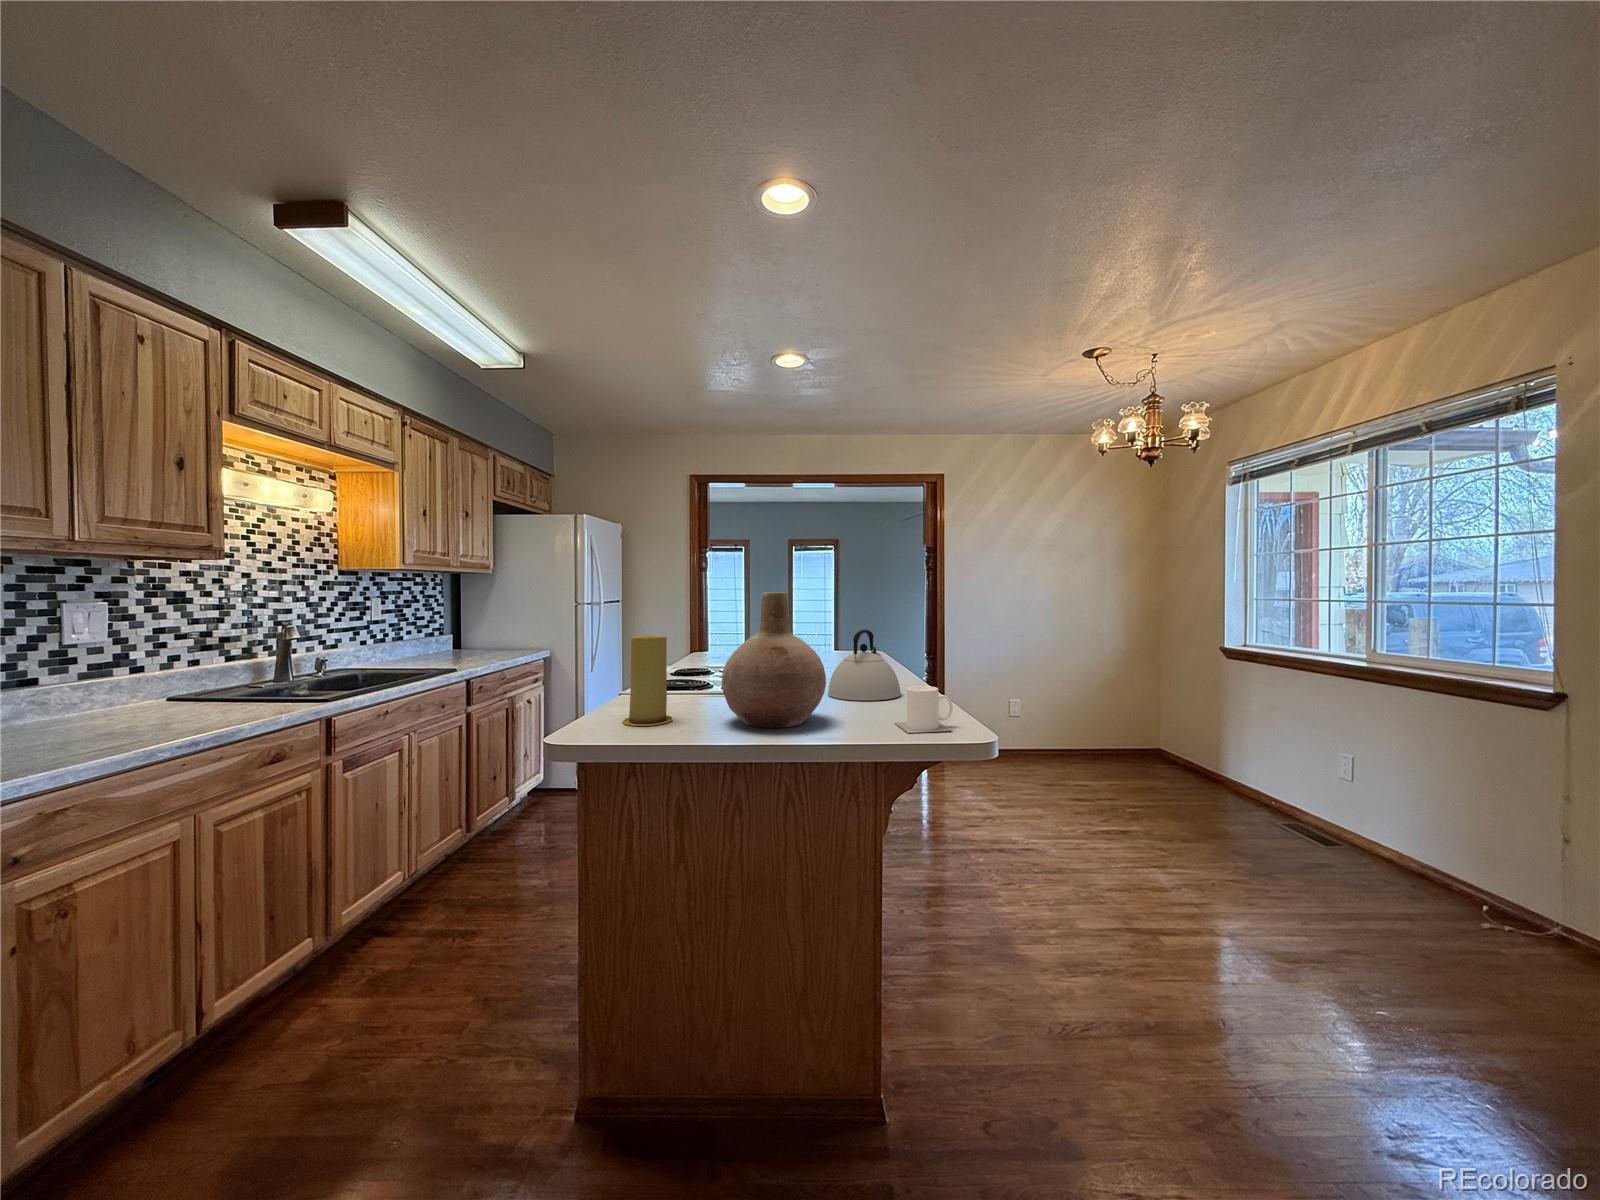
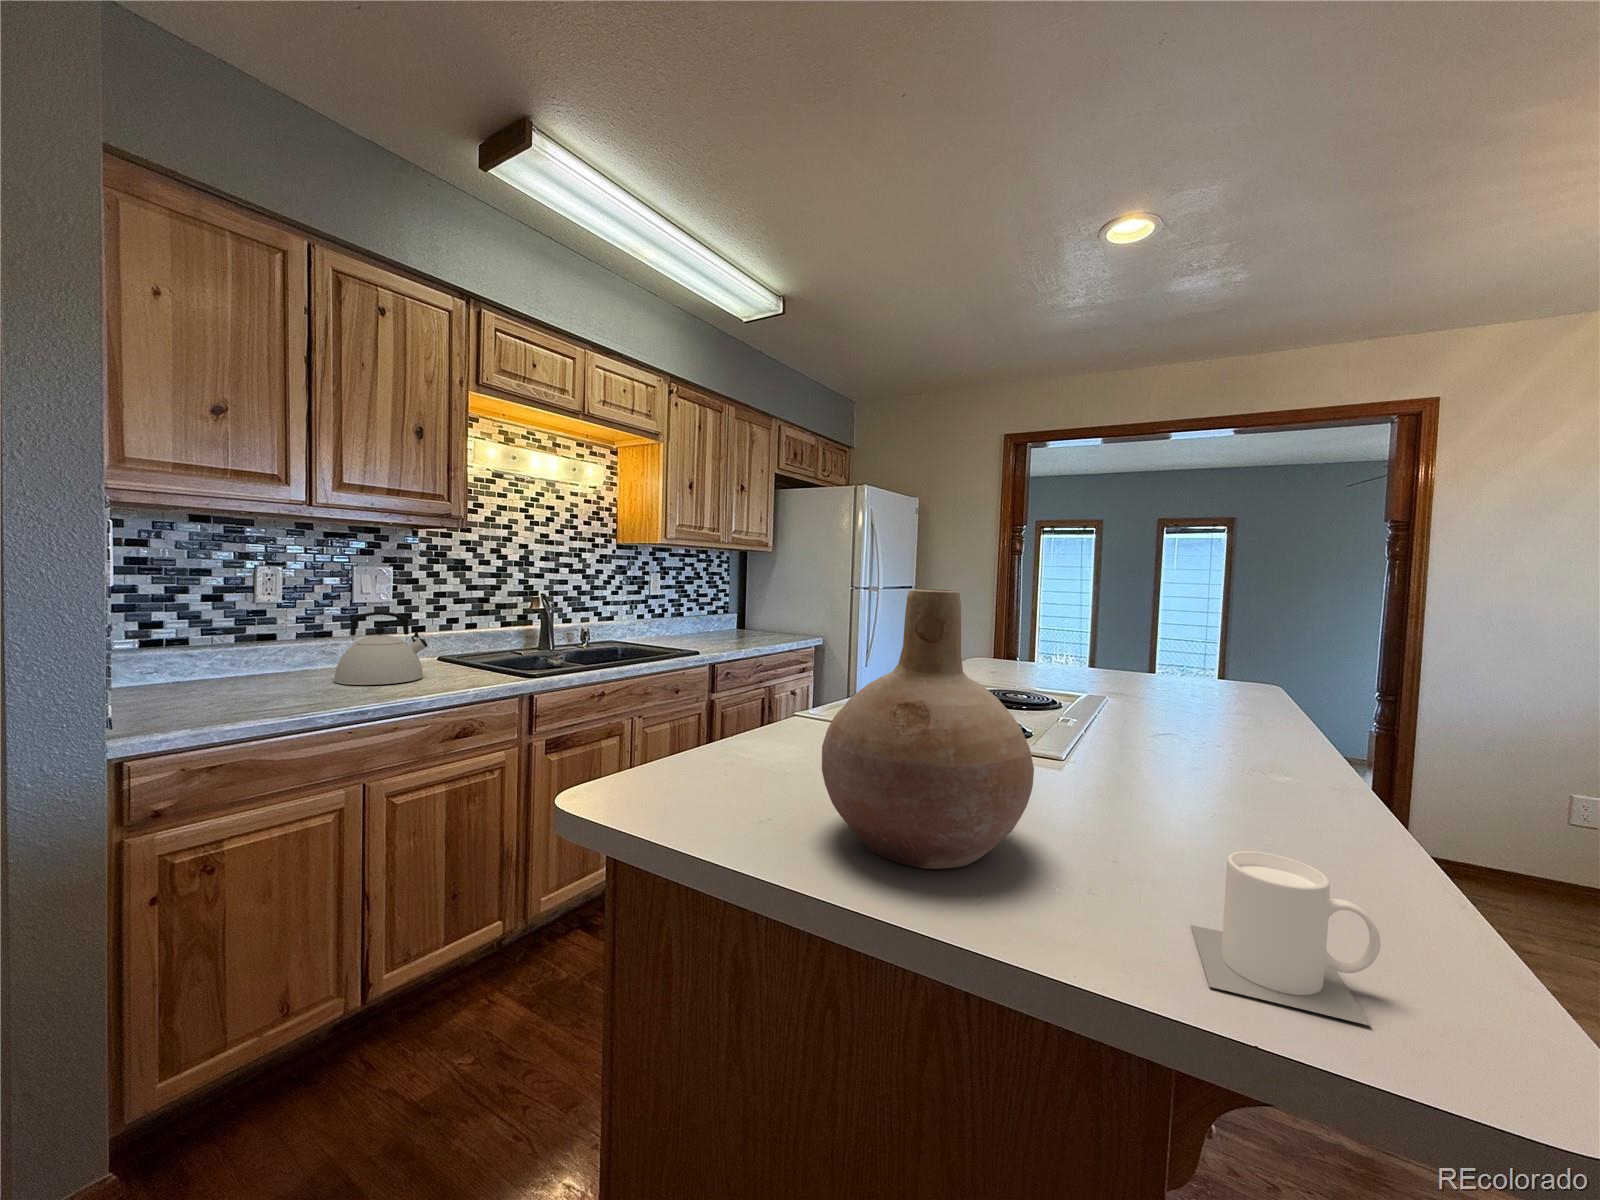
kettle: present [828,630,901,701] -> present [334,612,427,685]
candle: present [623,635,672,726] -> none [689,647,770,801]

